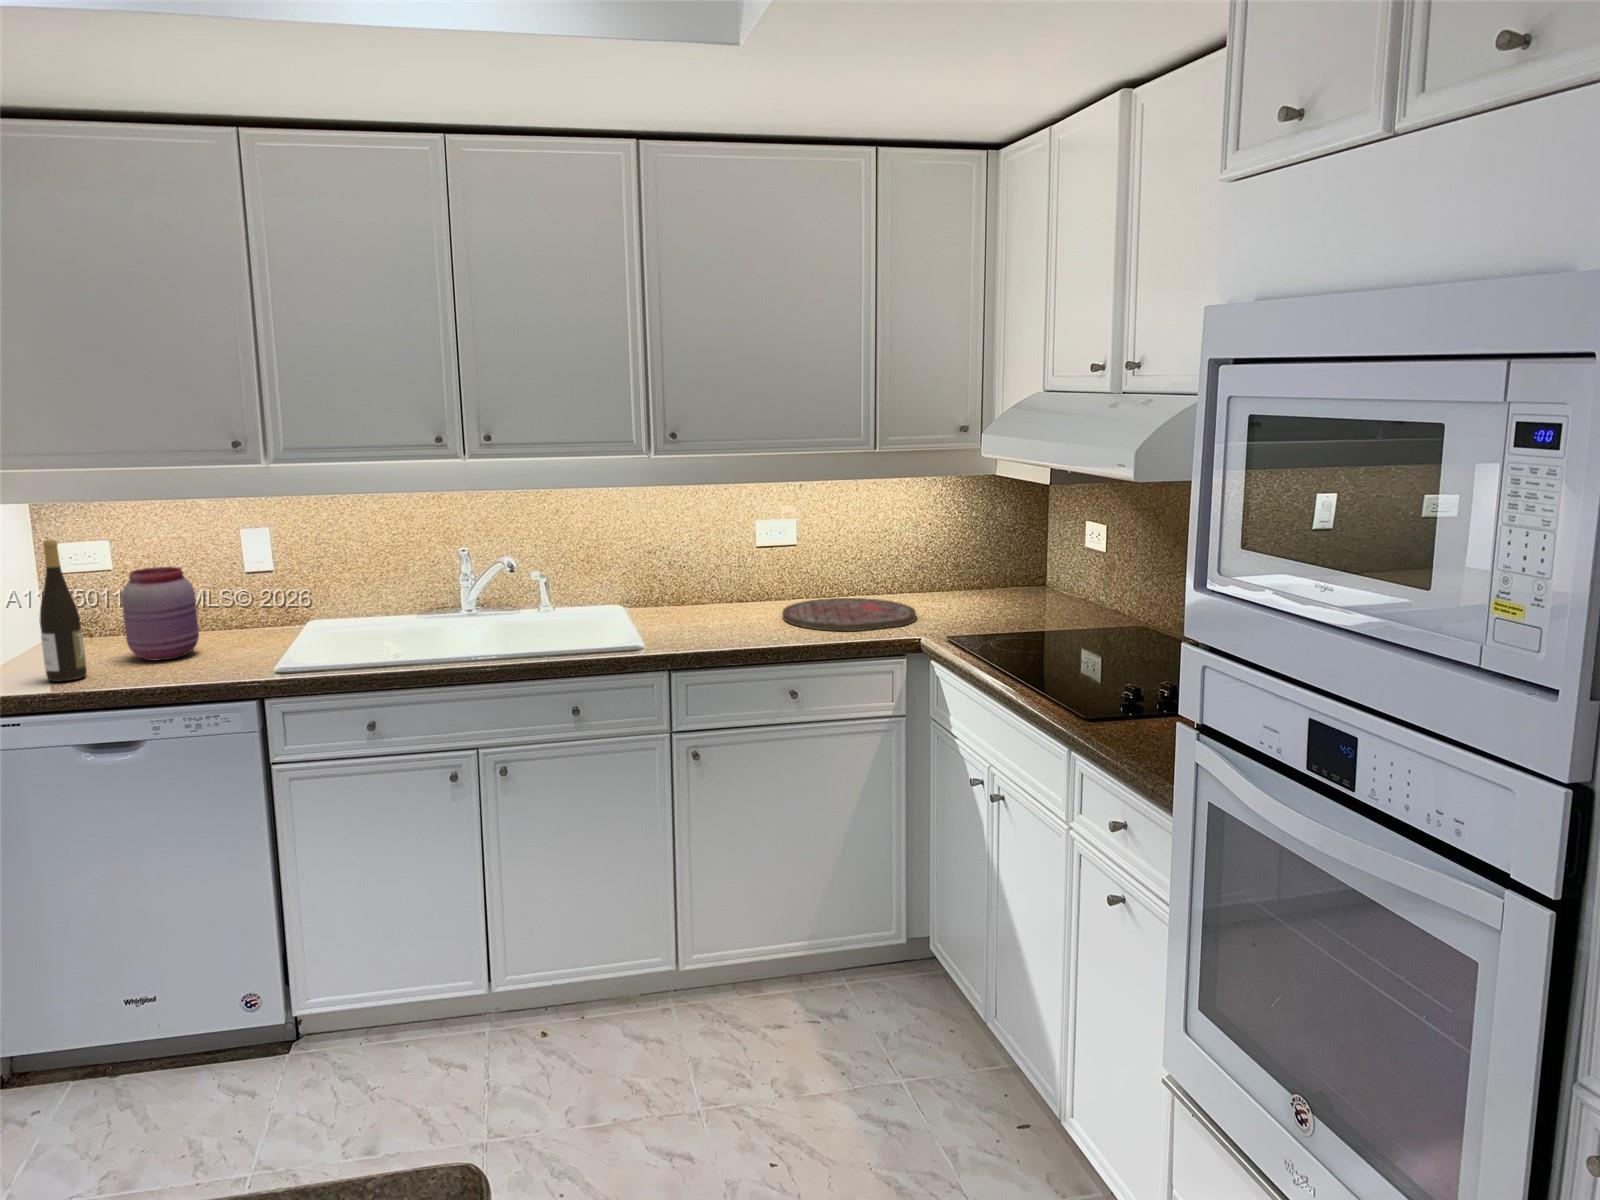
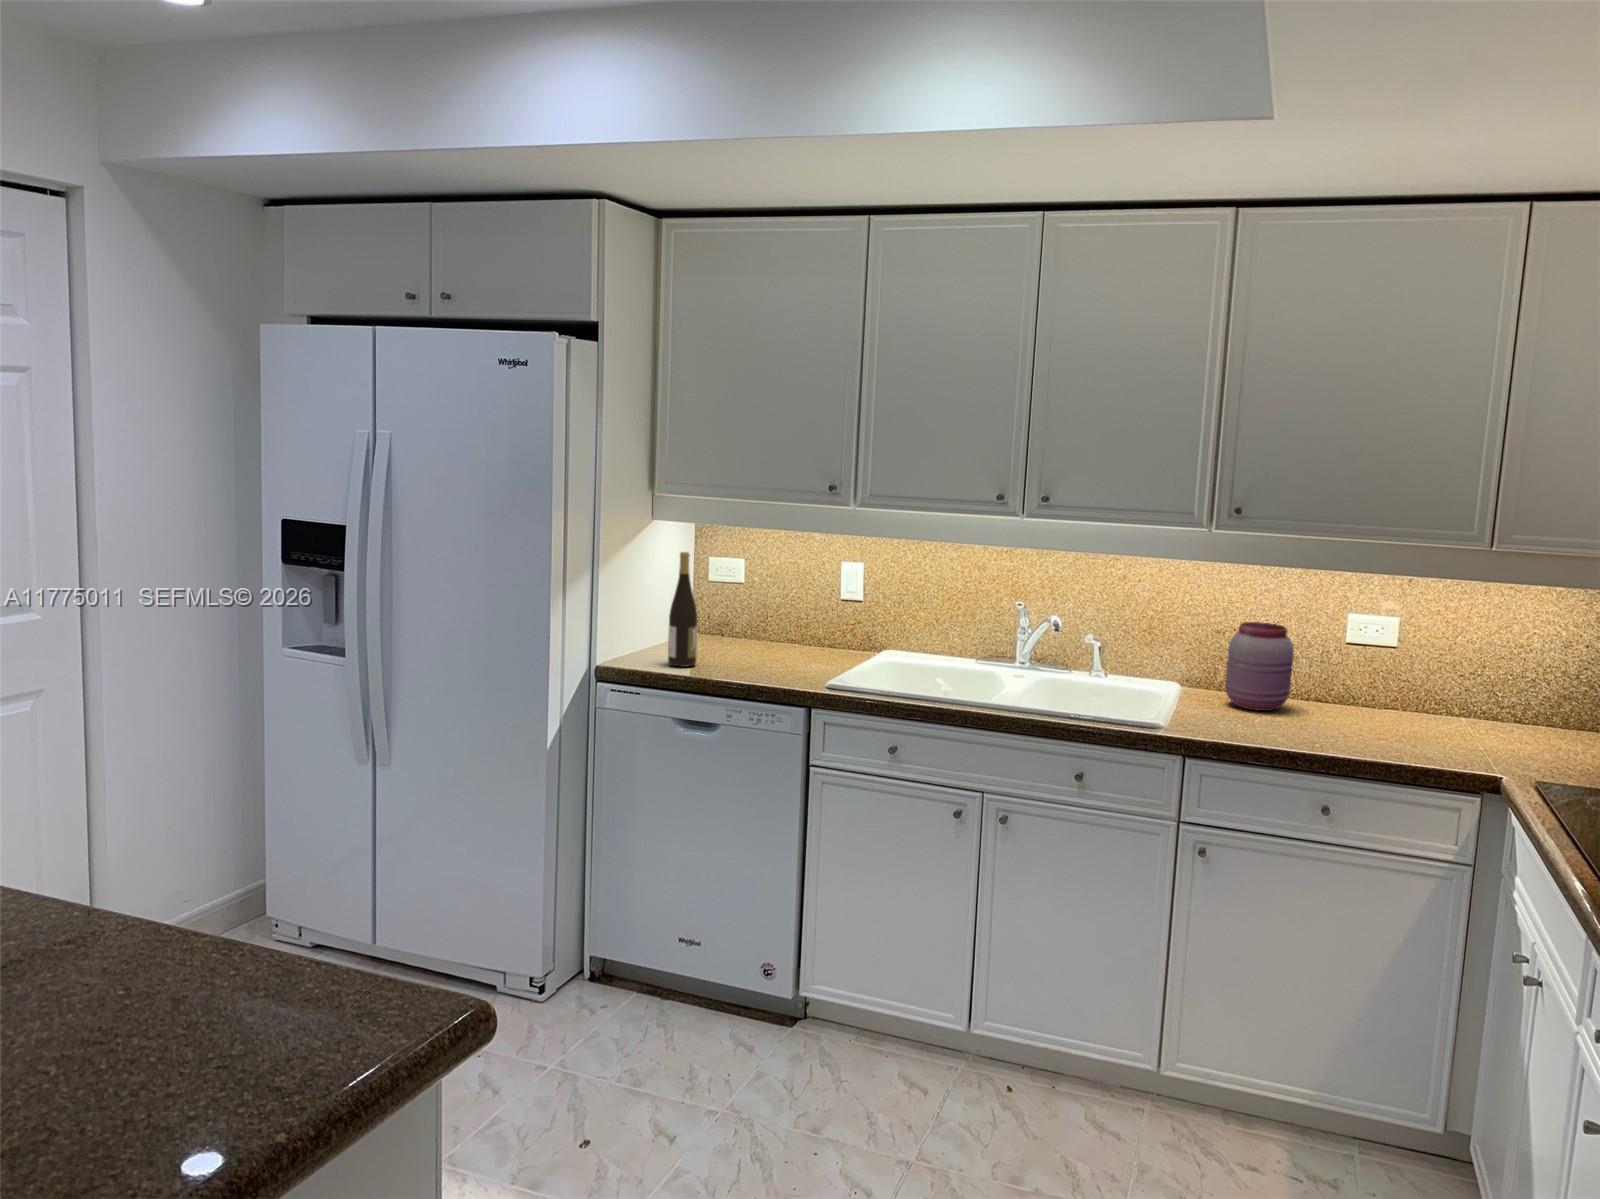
jar: present [122,567,199,660] -> present [1225,622,1294,711]
cutting board: present [782,598,916,631] -> none [1348,712,1525,760]

